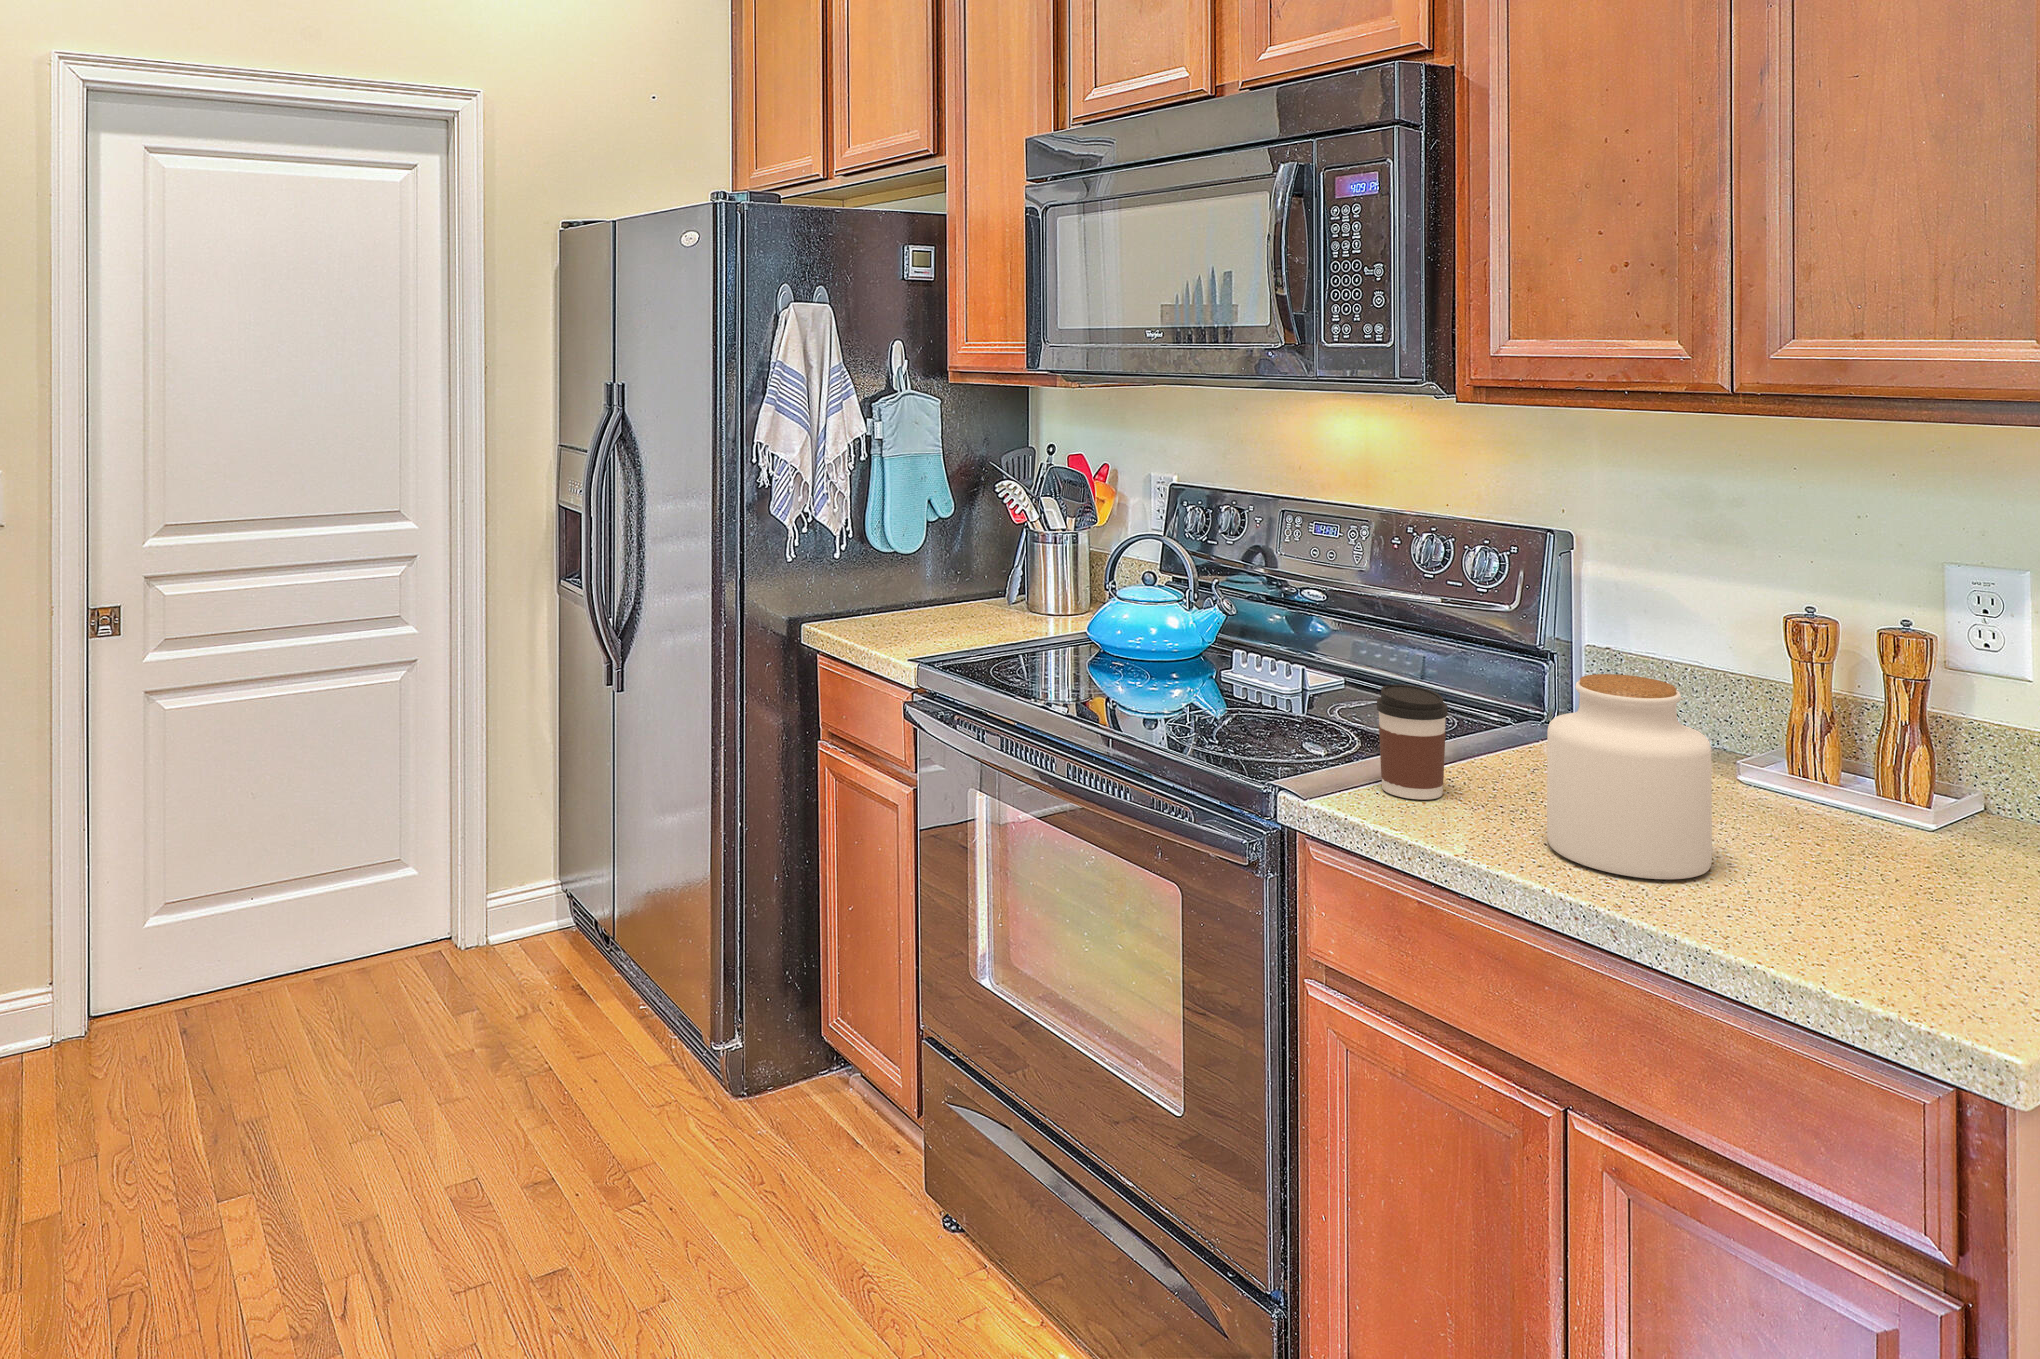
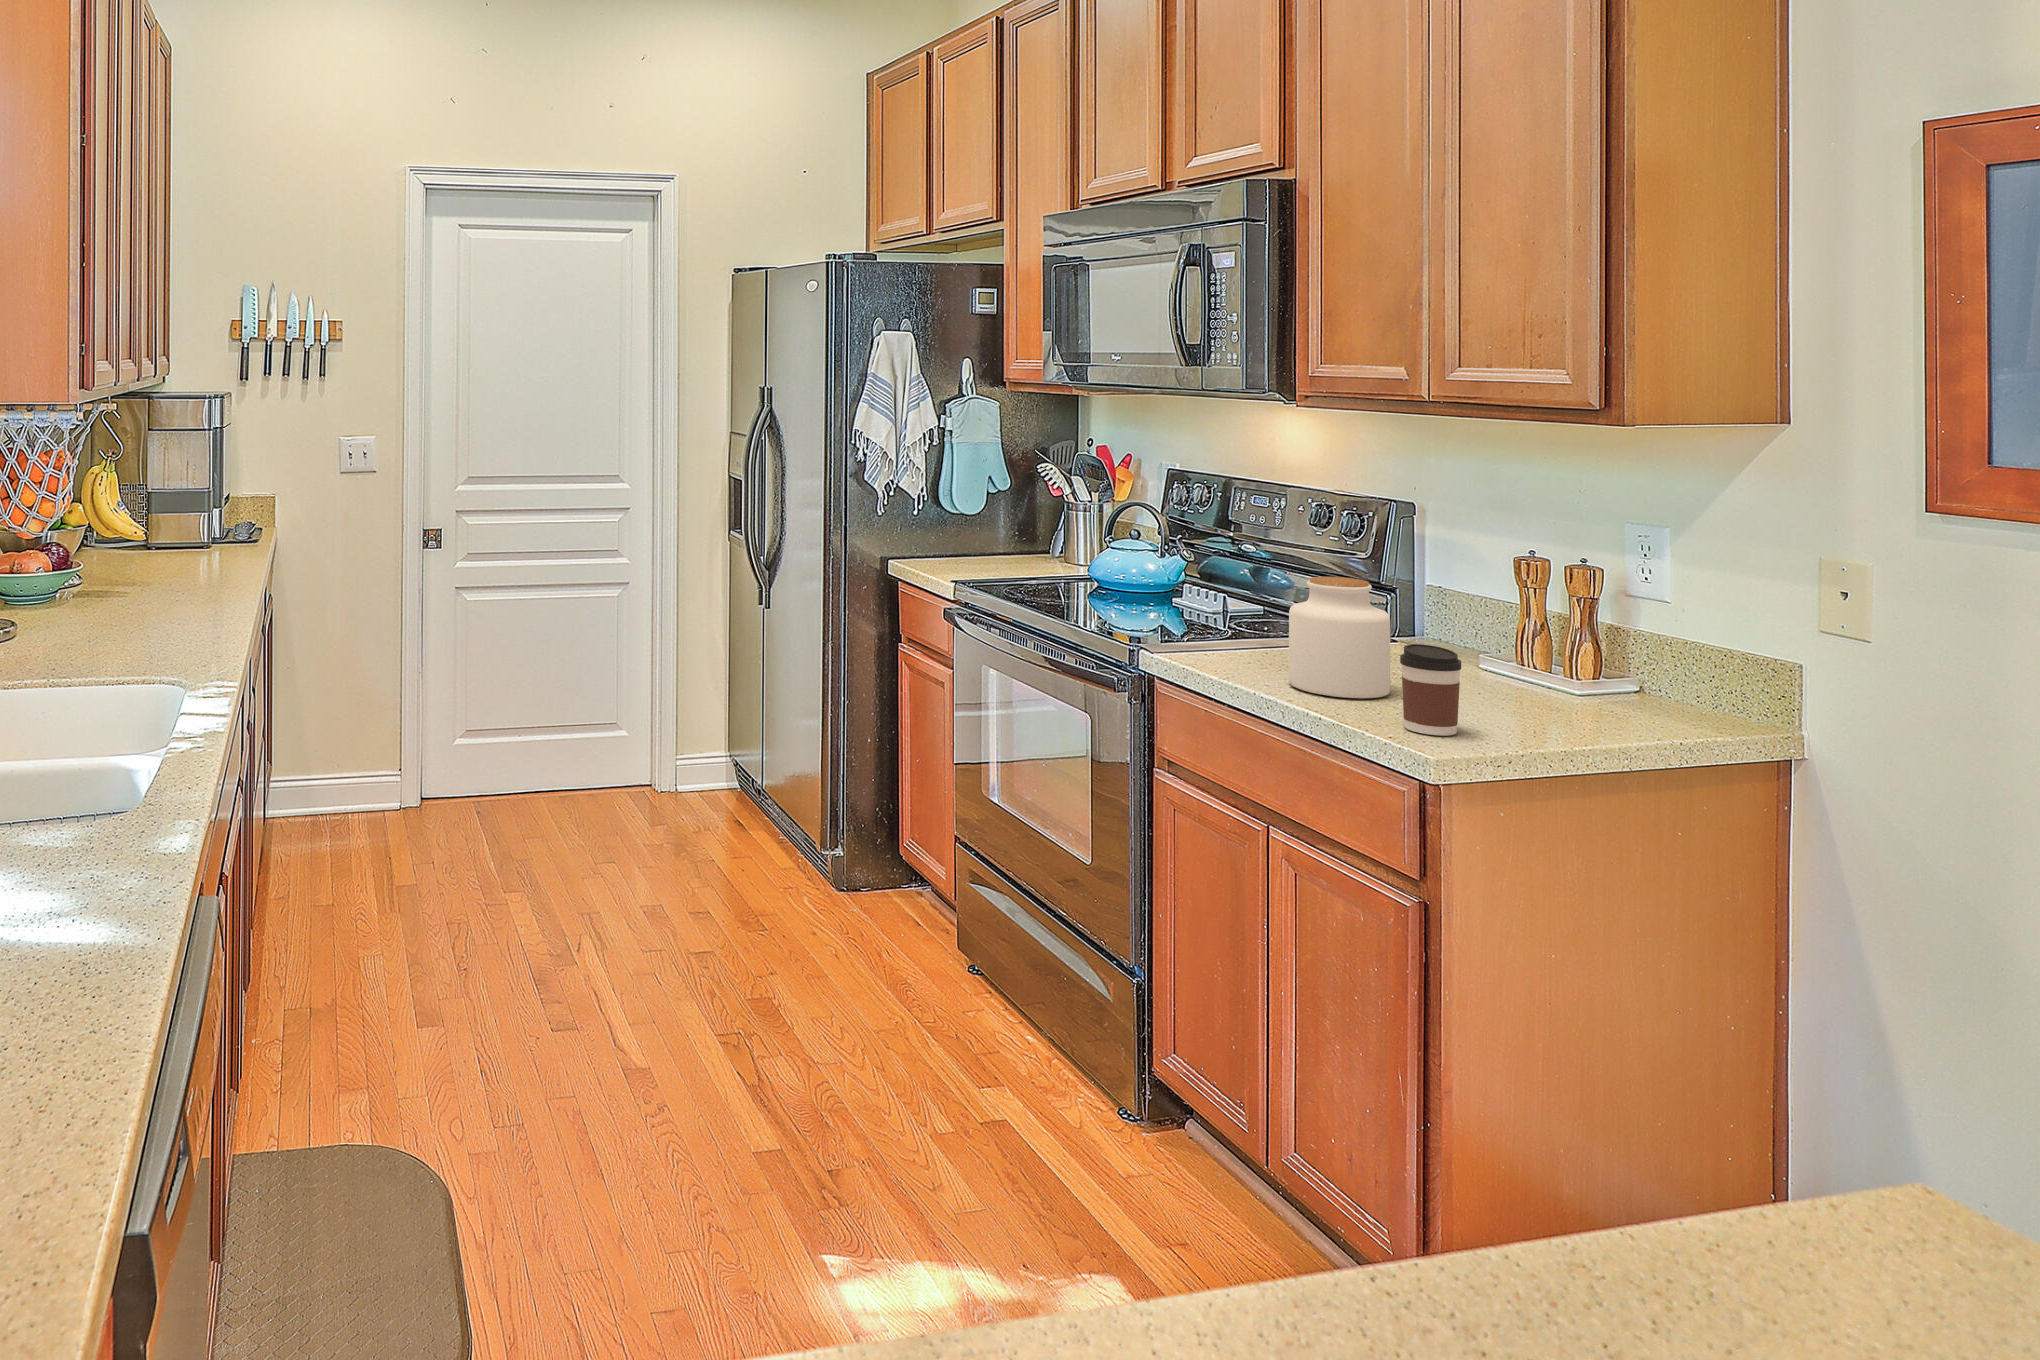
coffee cup: present [1377,685,1448,800] -> present [1400,644,1461,736]

